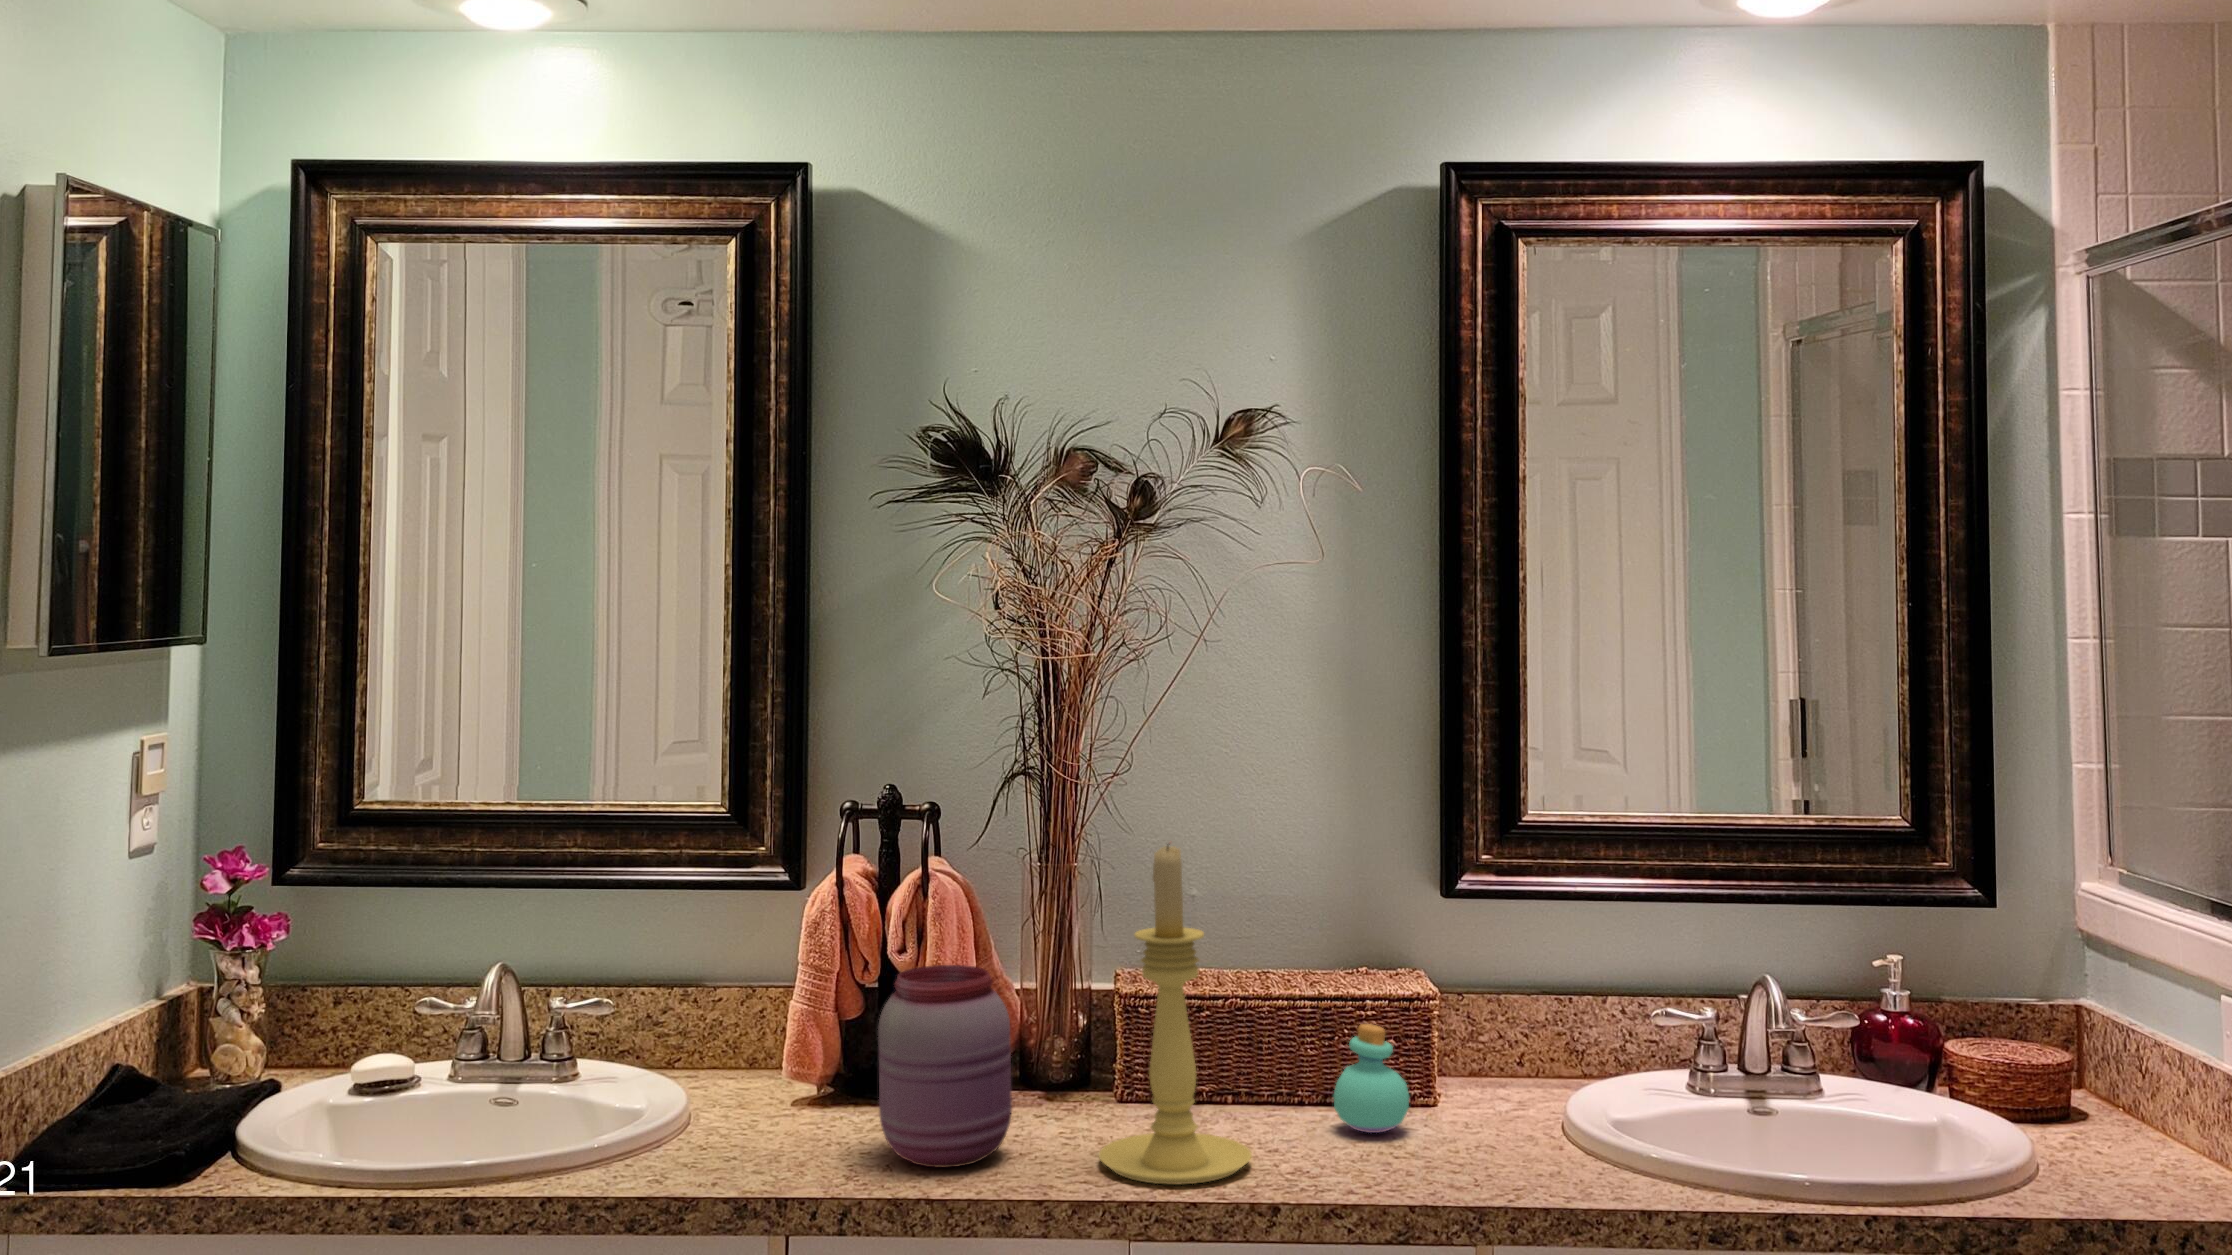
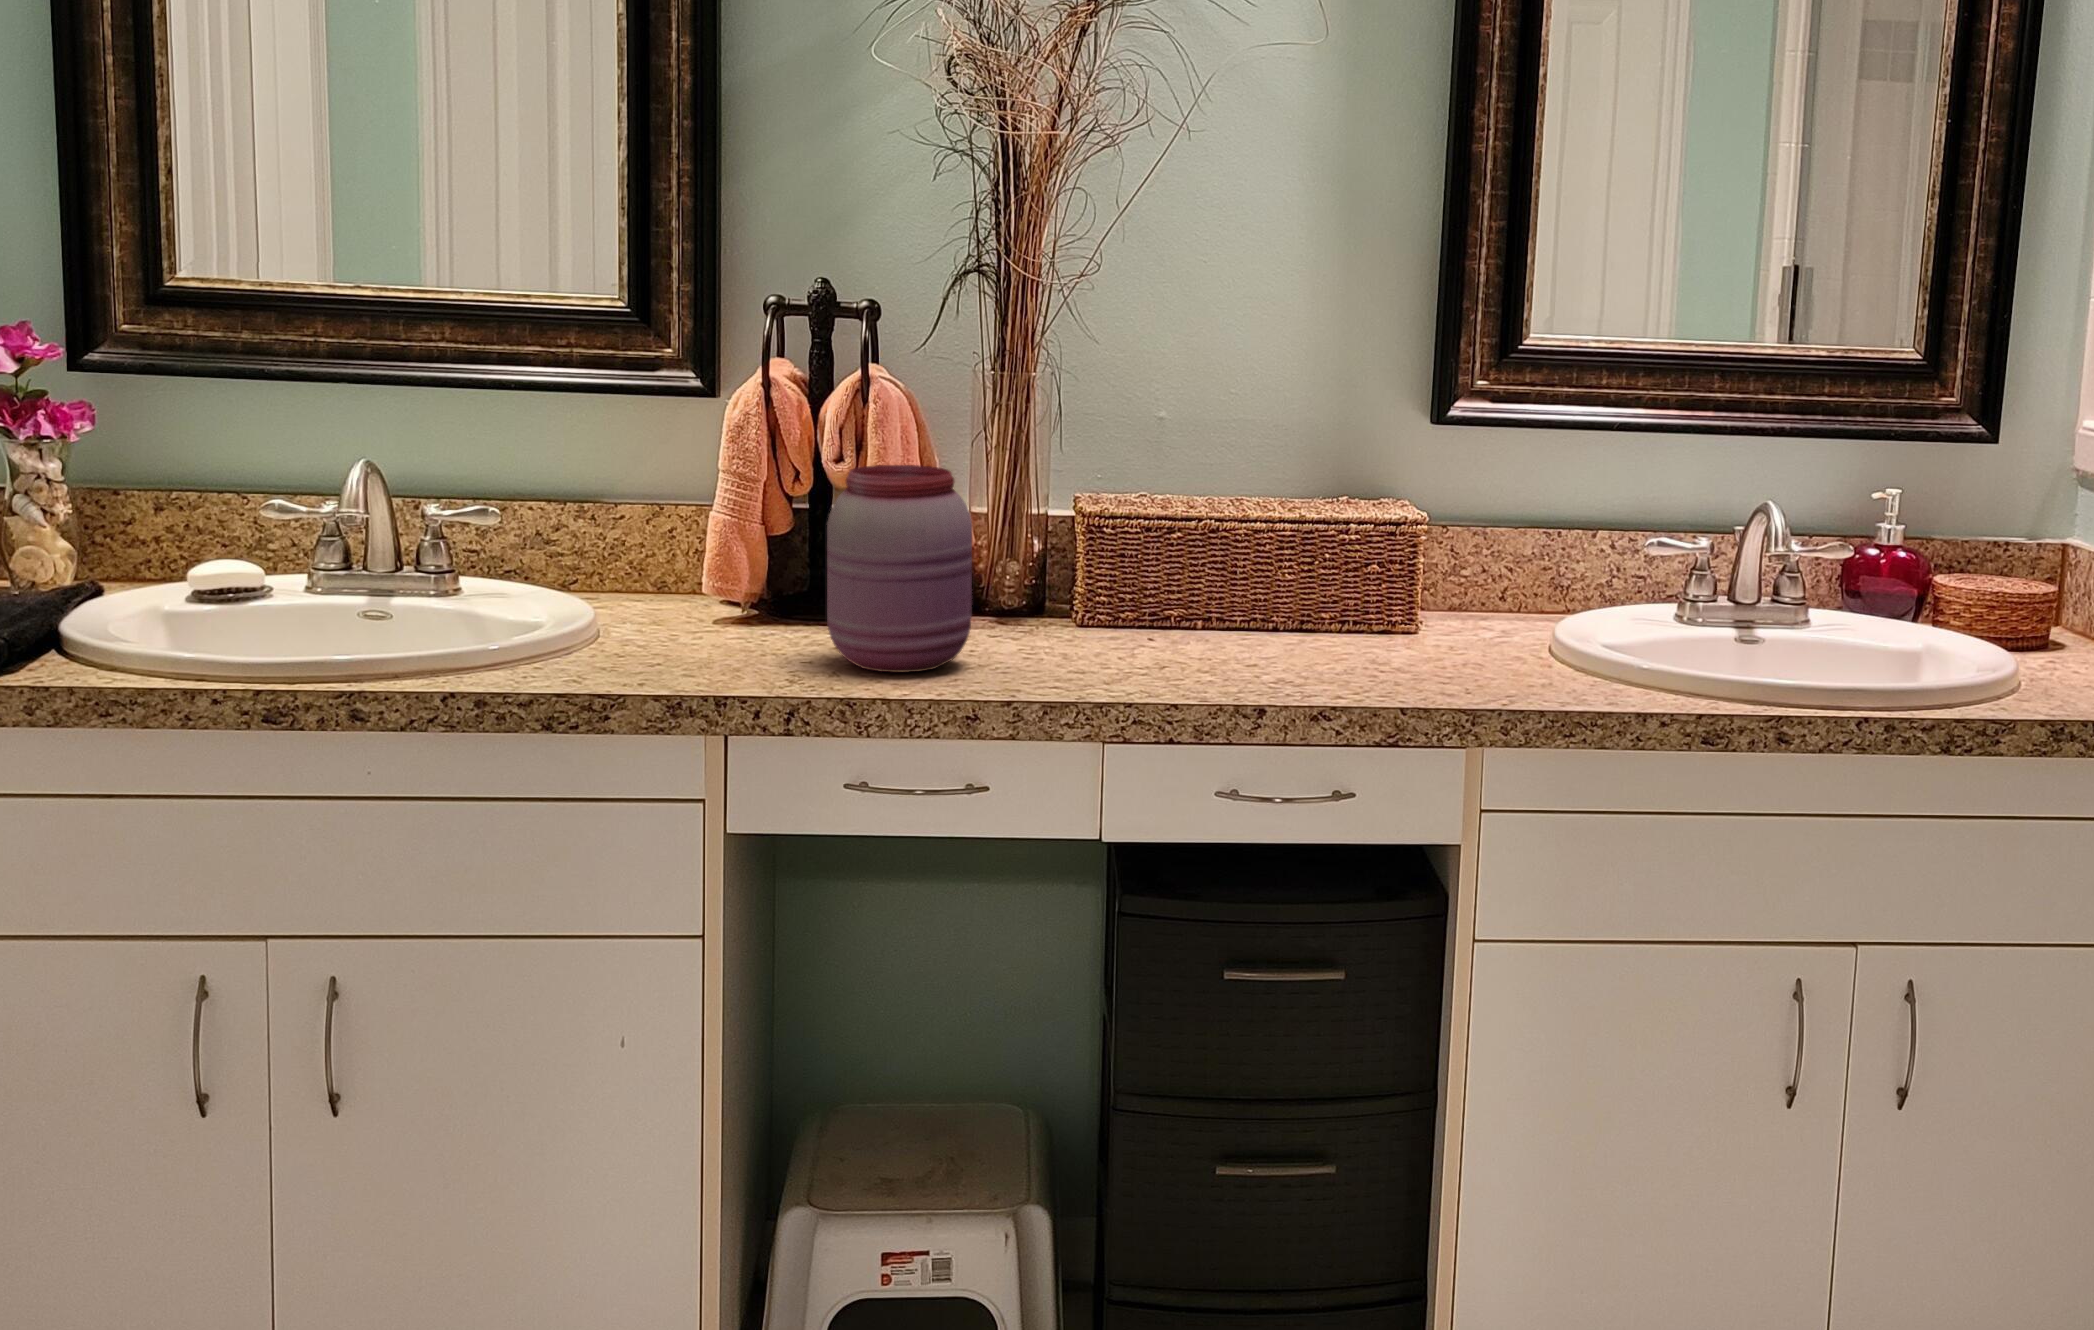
candle holder: present [1099,845,1252,1185] -> none [1067,331,1231,688]
perfume bottle: present [1333,1024,1409,1133] -> none [1309,541,1389,652]

